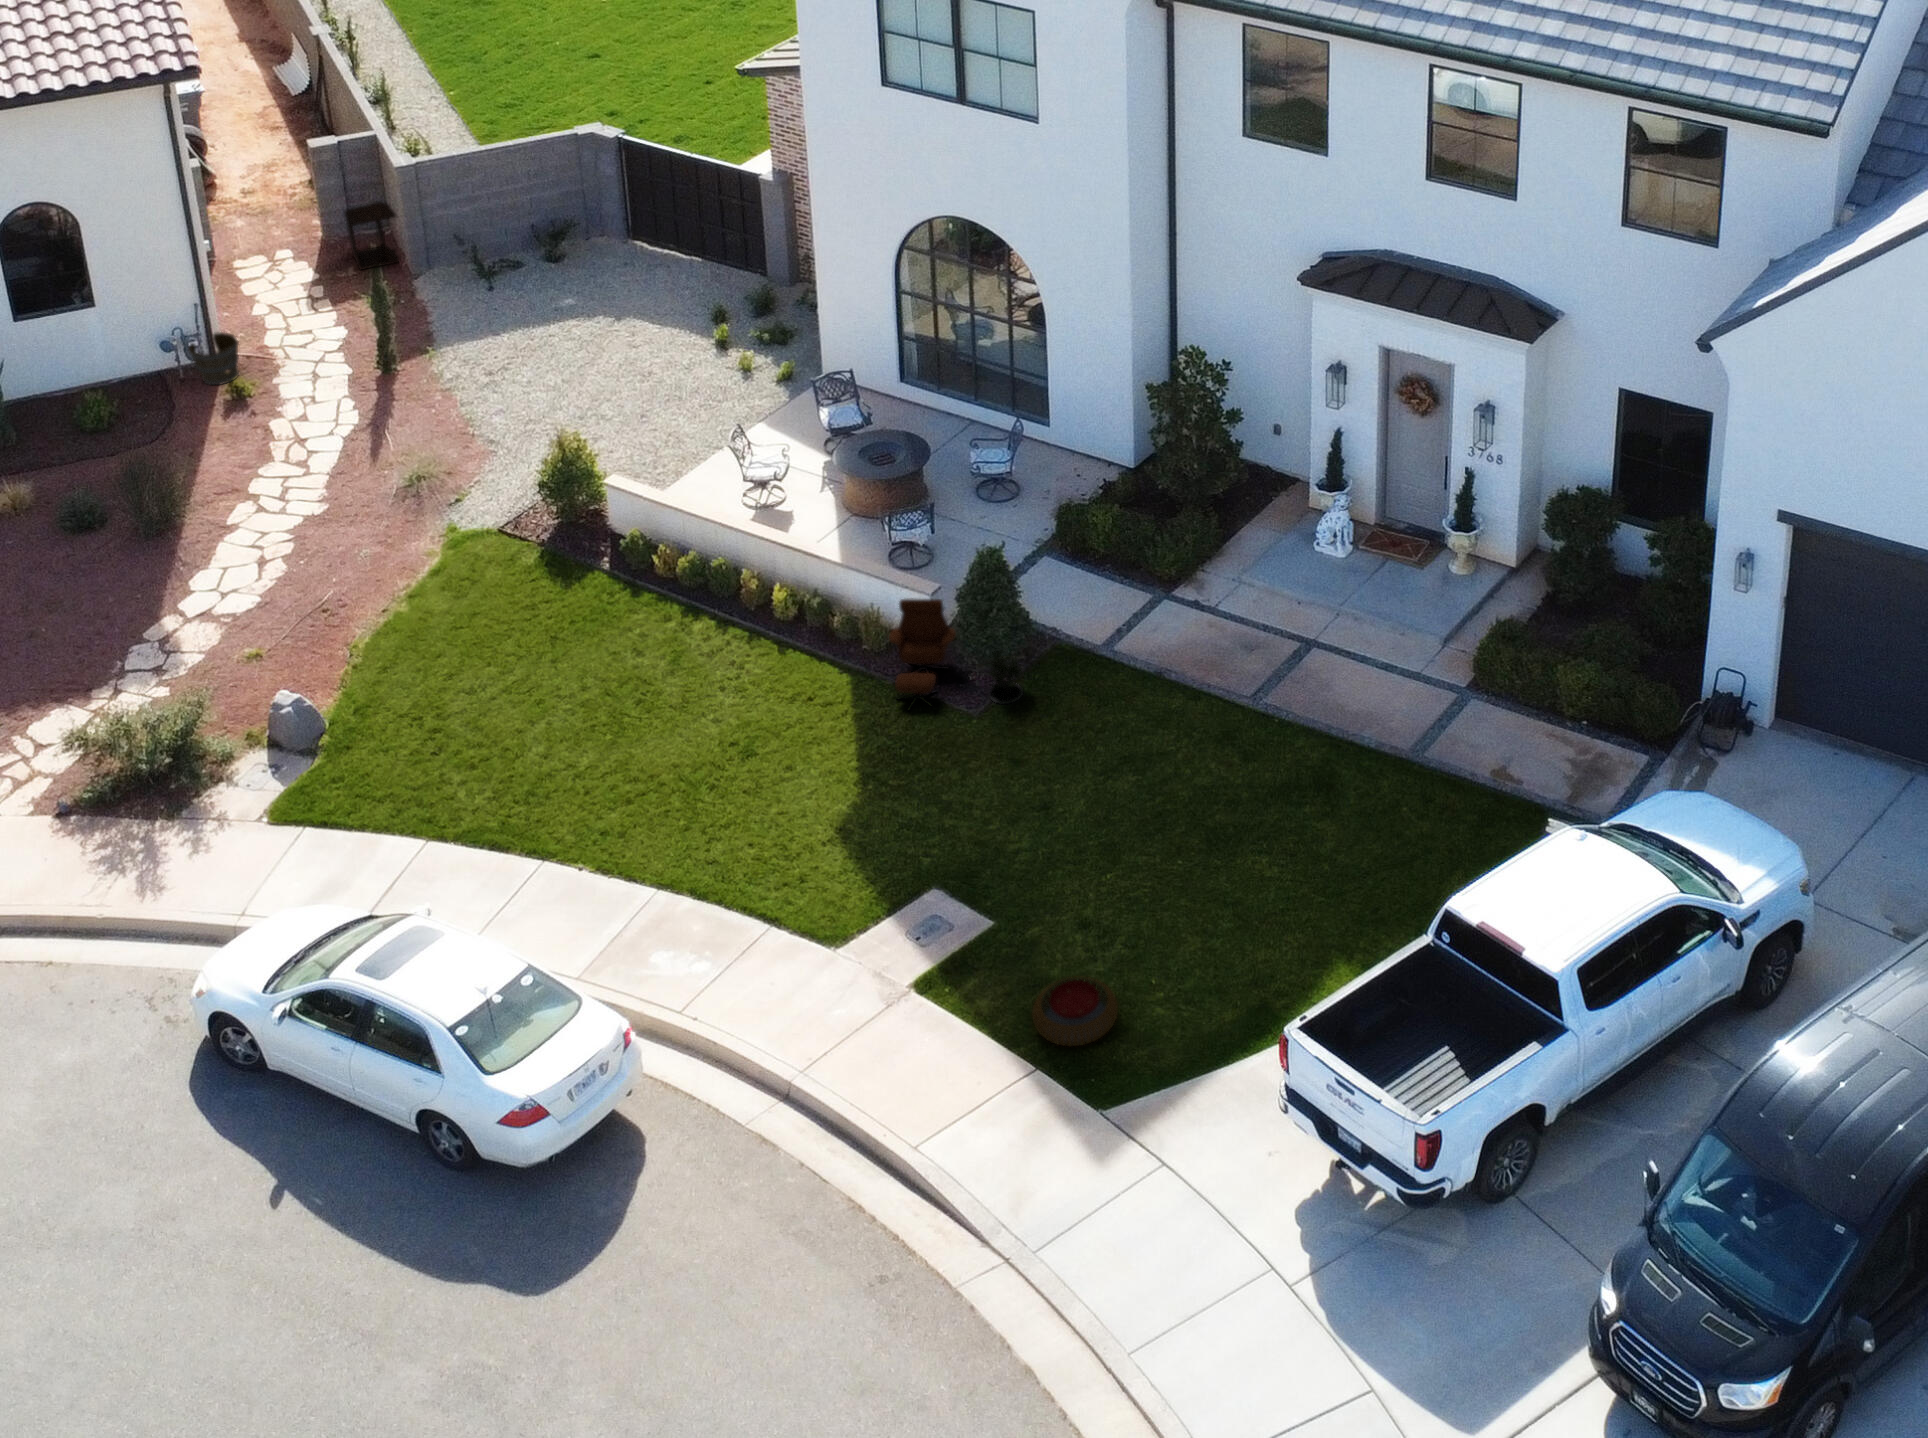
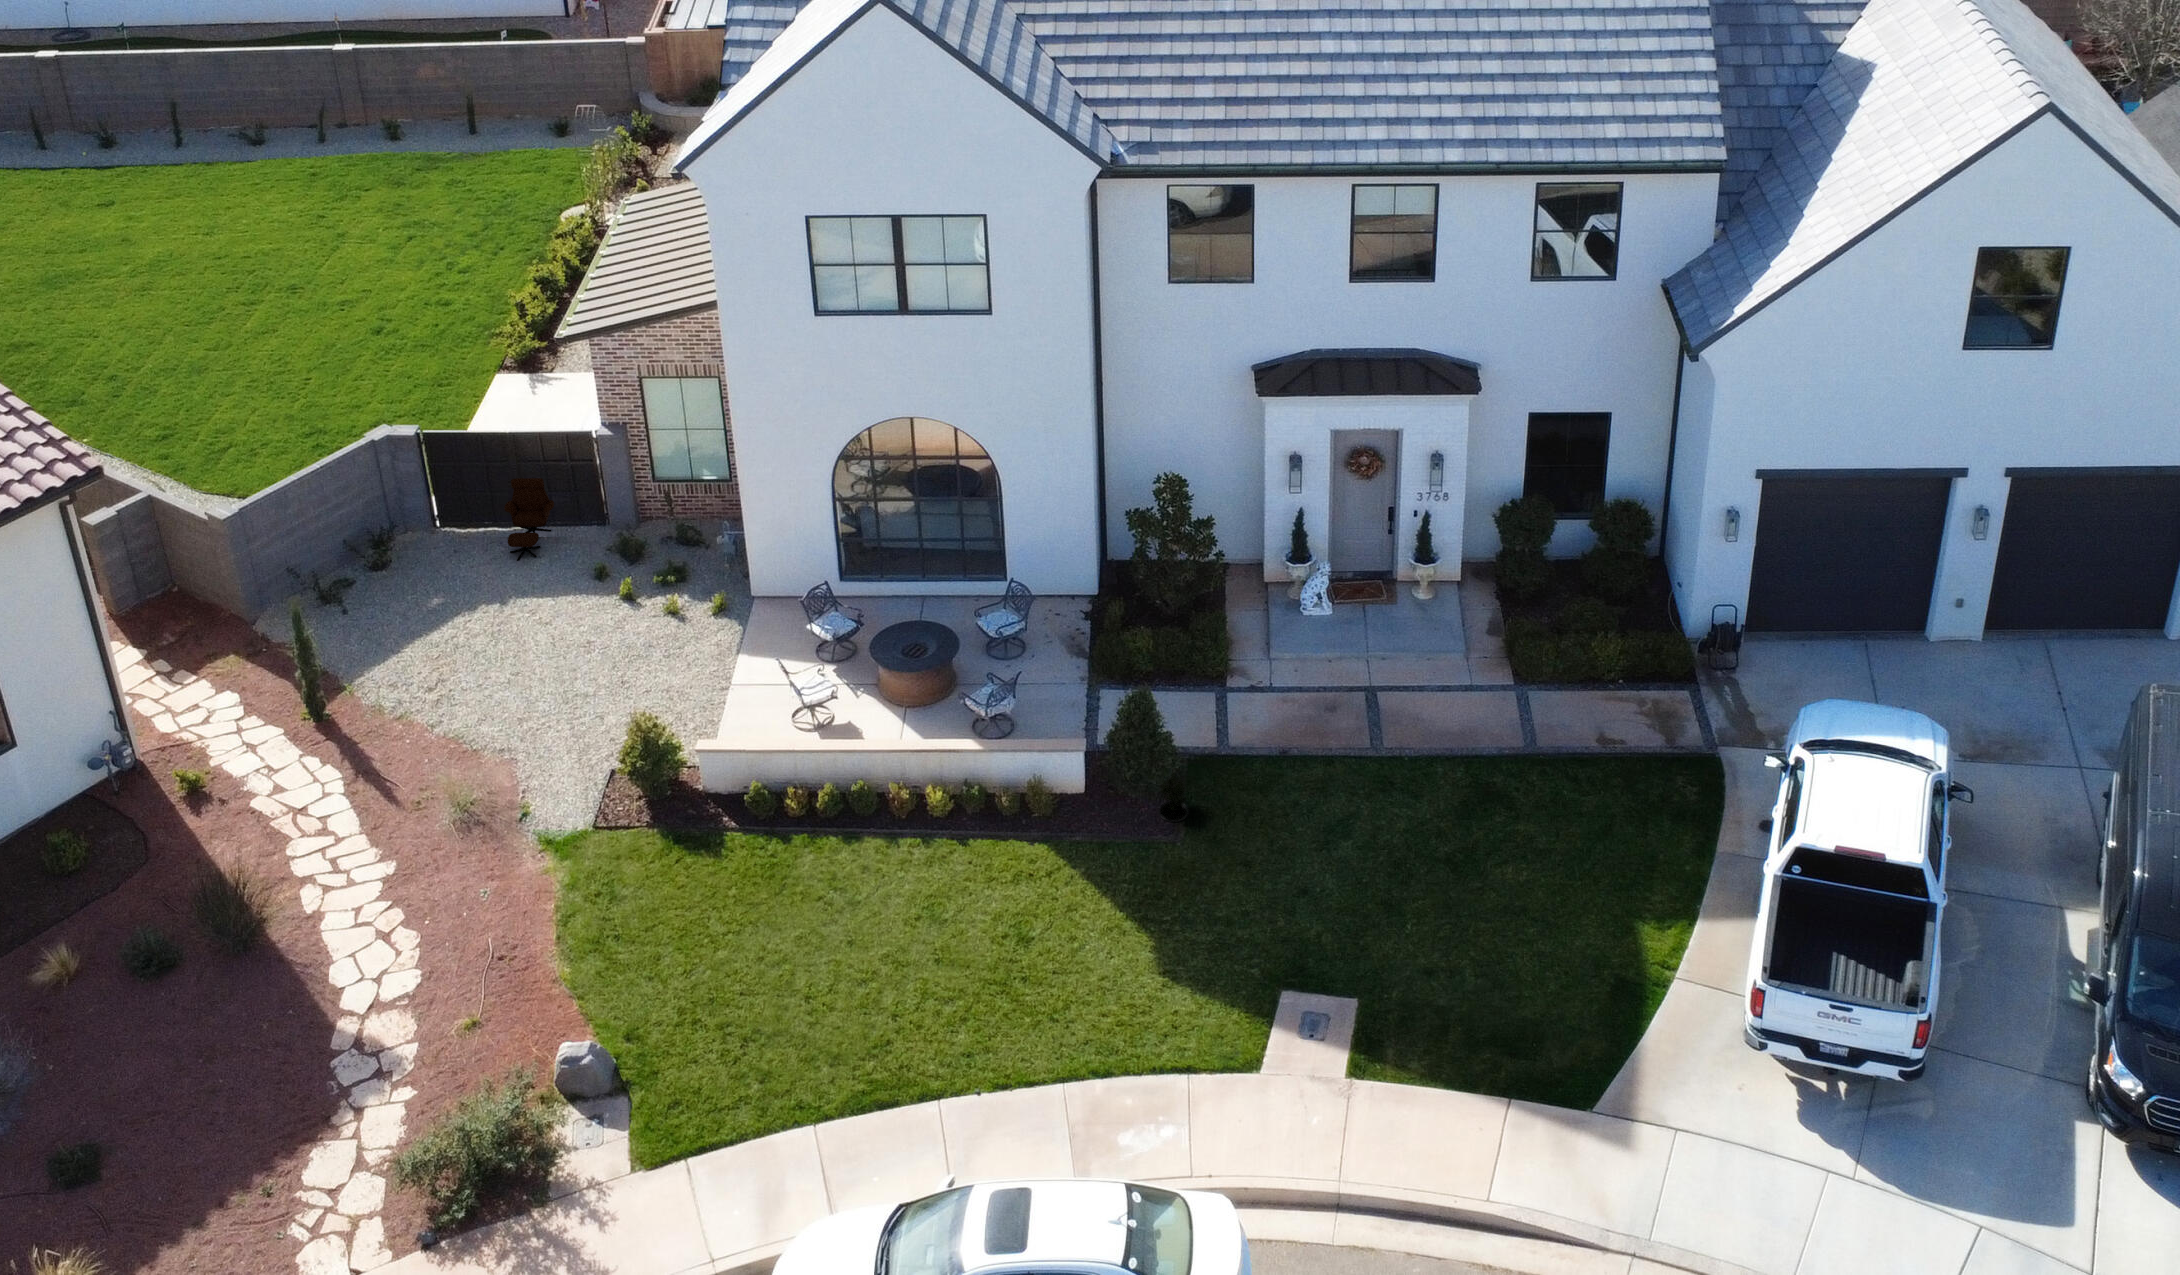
side table: present [345,202,399,270] -> none [146,550,226,631]
wooden bucket: present [188,332,239,385] -> none [119,724,171,781]
lounge chair: present [889,598,956,710] -> present [505,478,554,561]
pouf: present [1032,977,1118,1046] -> none [1463,1006,1538,1068]

